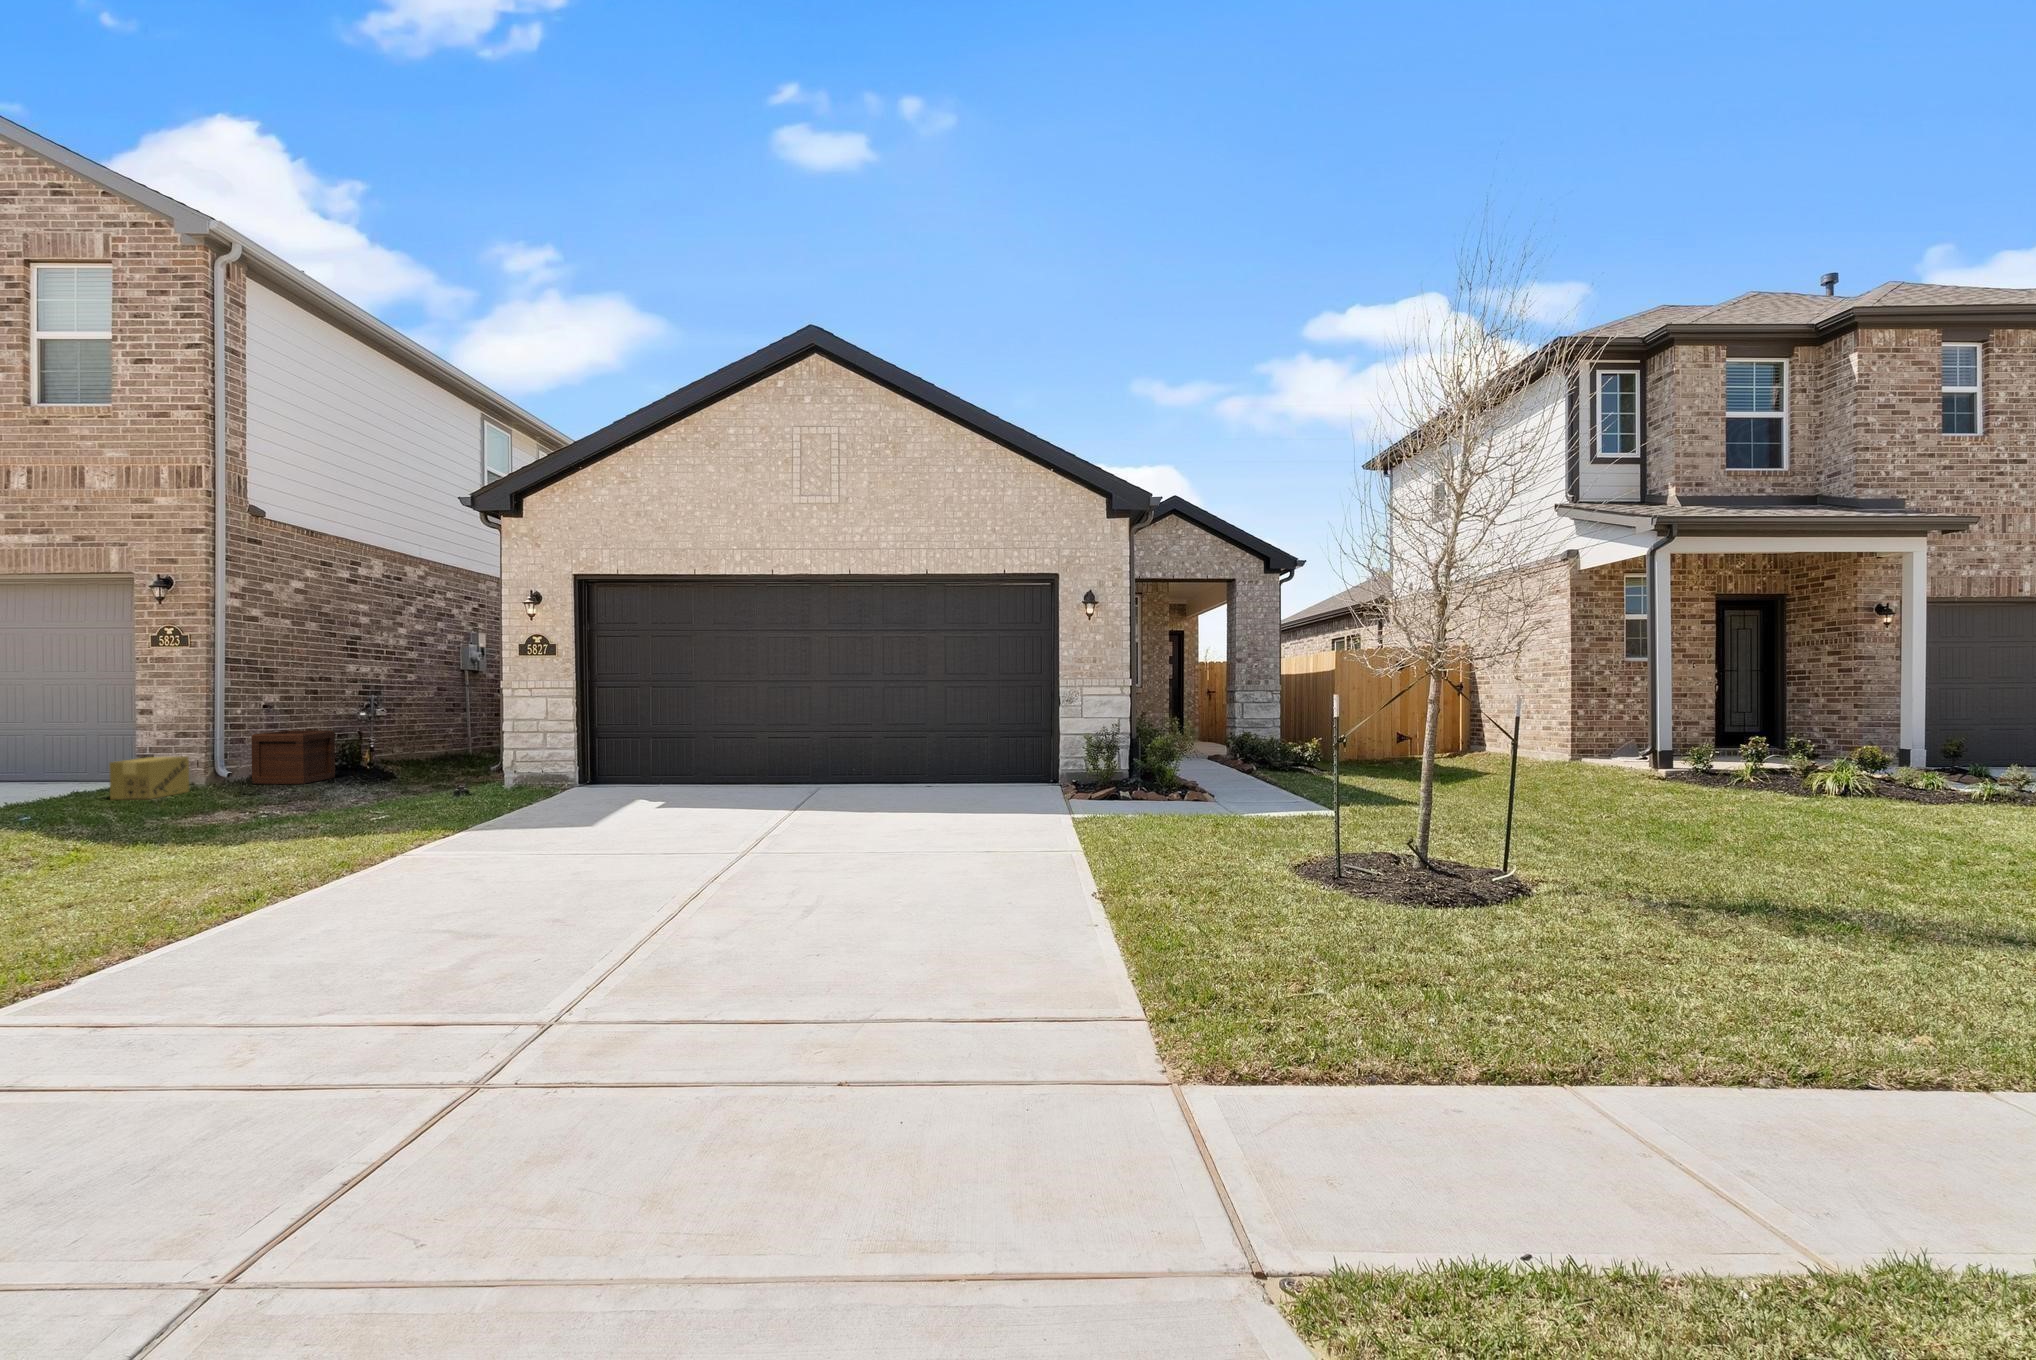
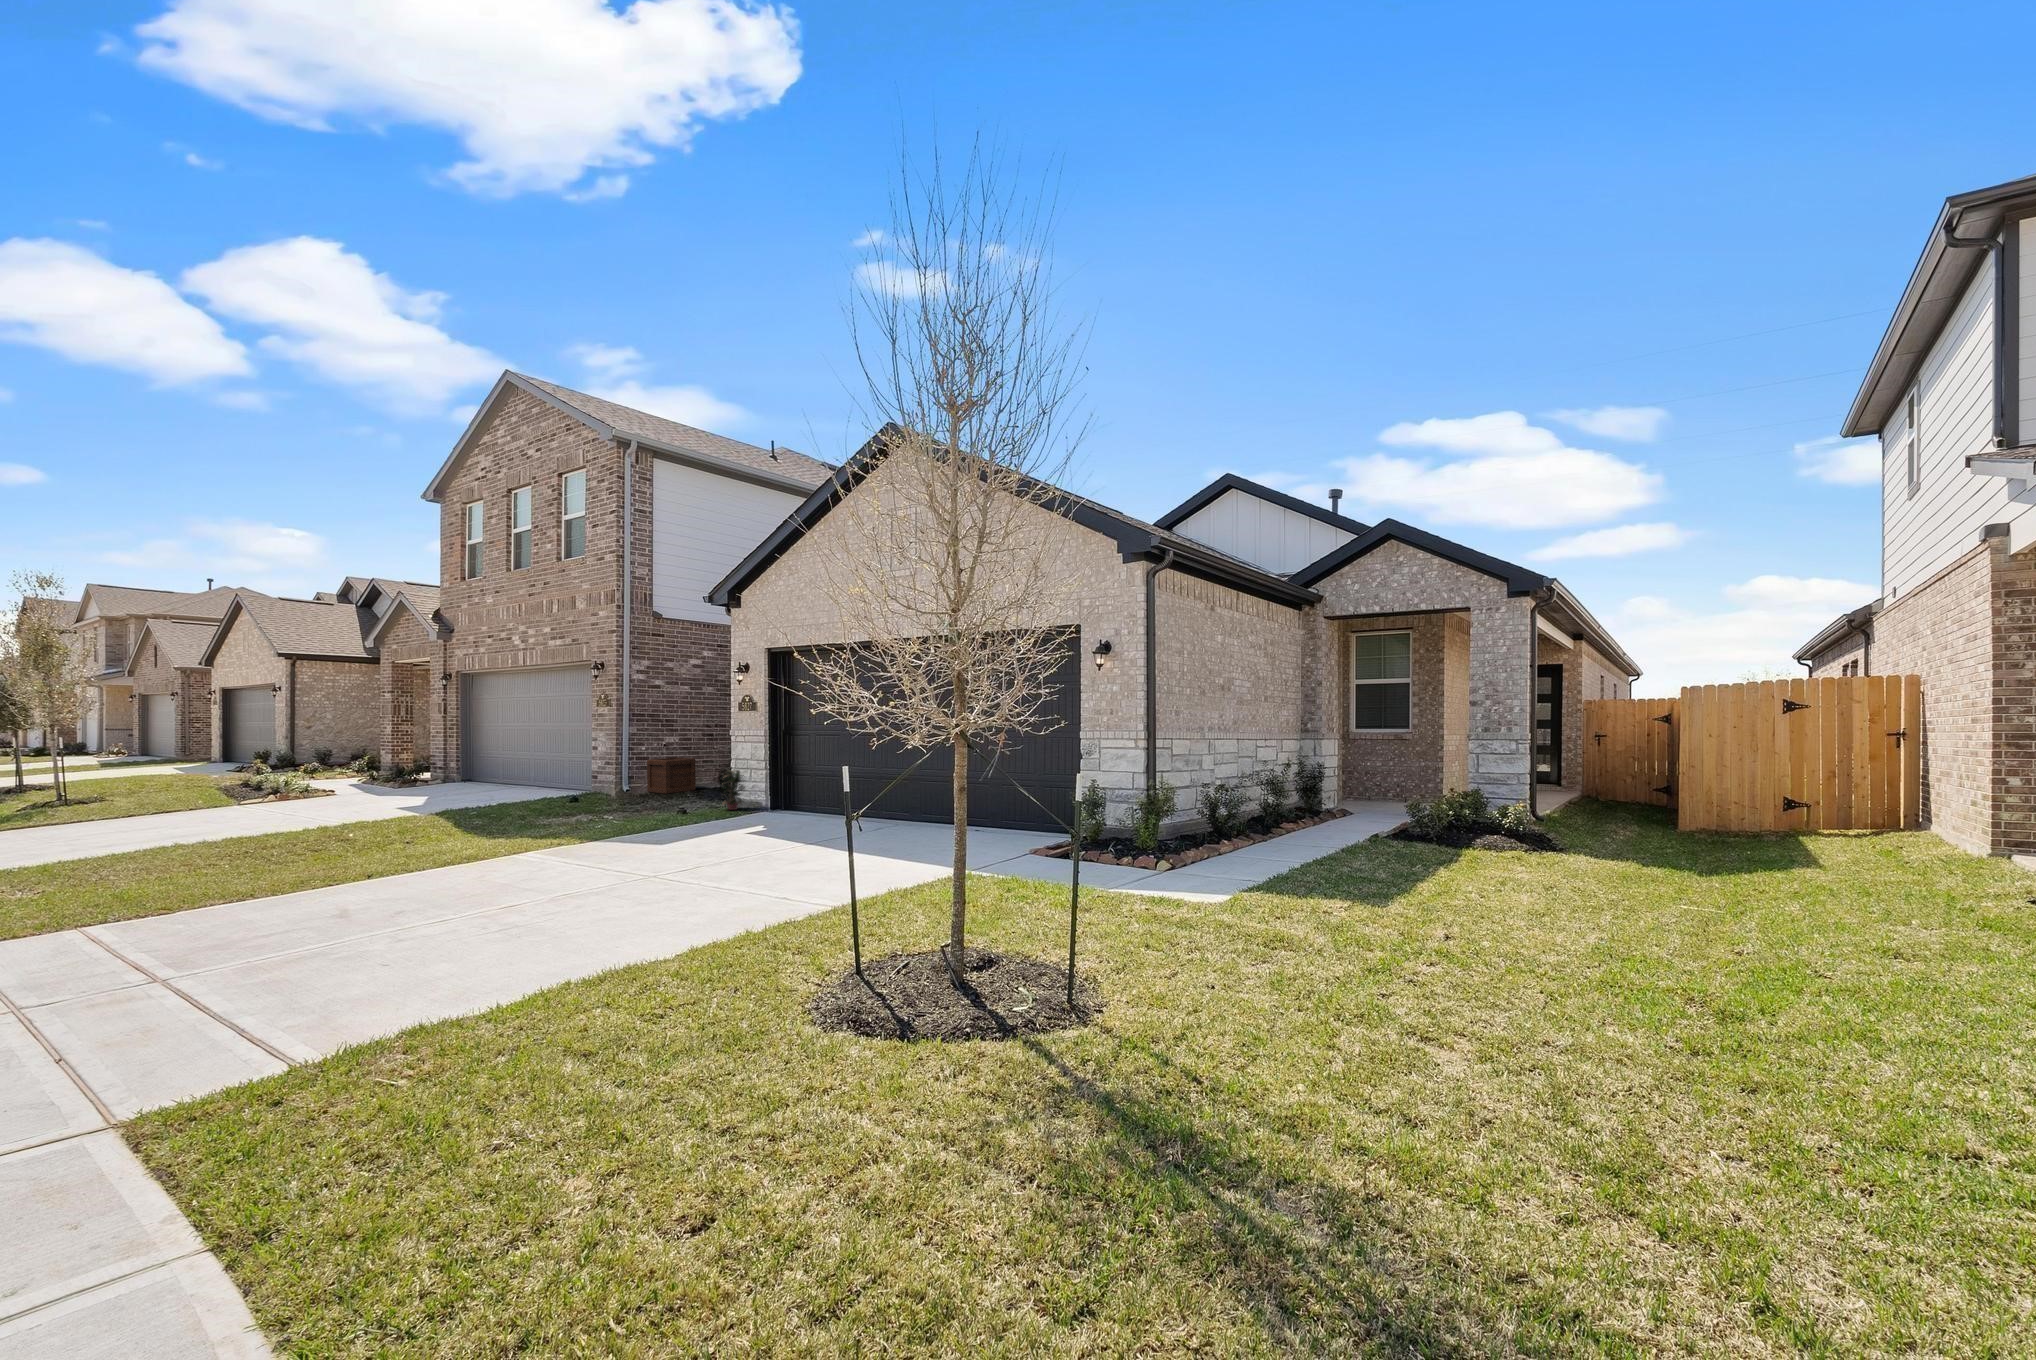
decorative plant: none [505,739,548,792] -> present [722,770,745,810]
cardboard box: present [109,757,189,800] -> none [562,772,607,799]

